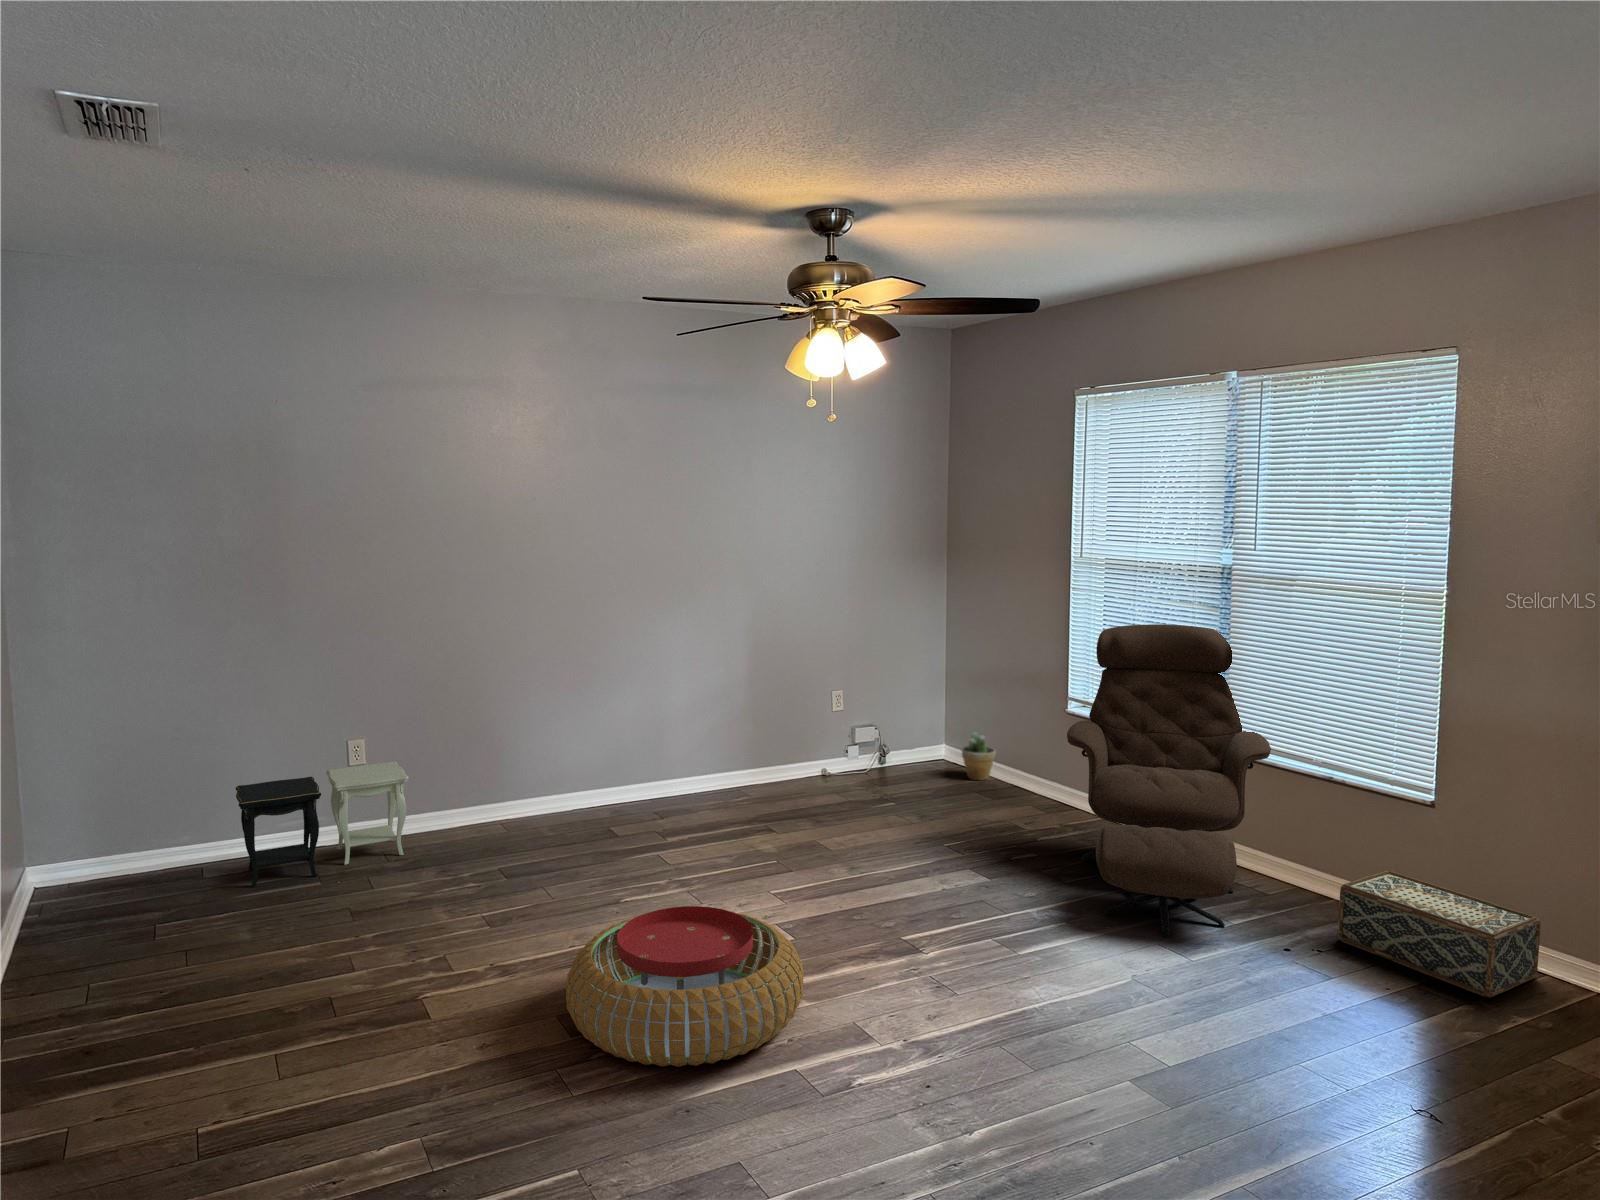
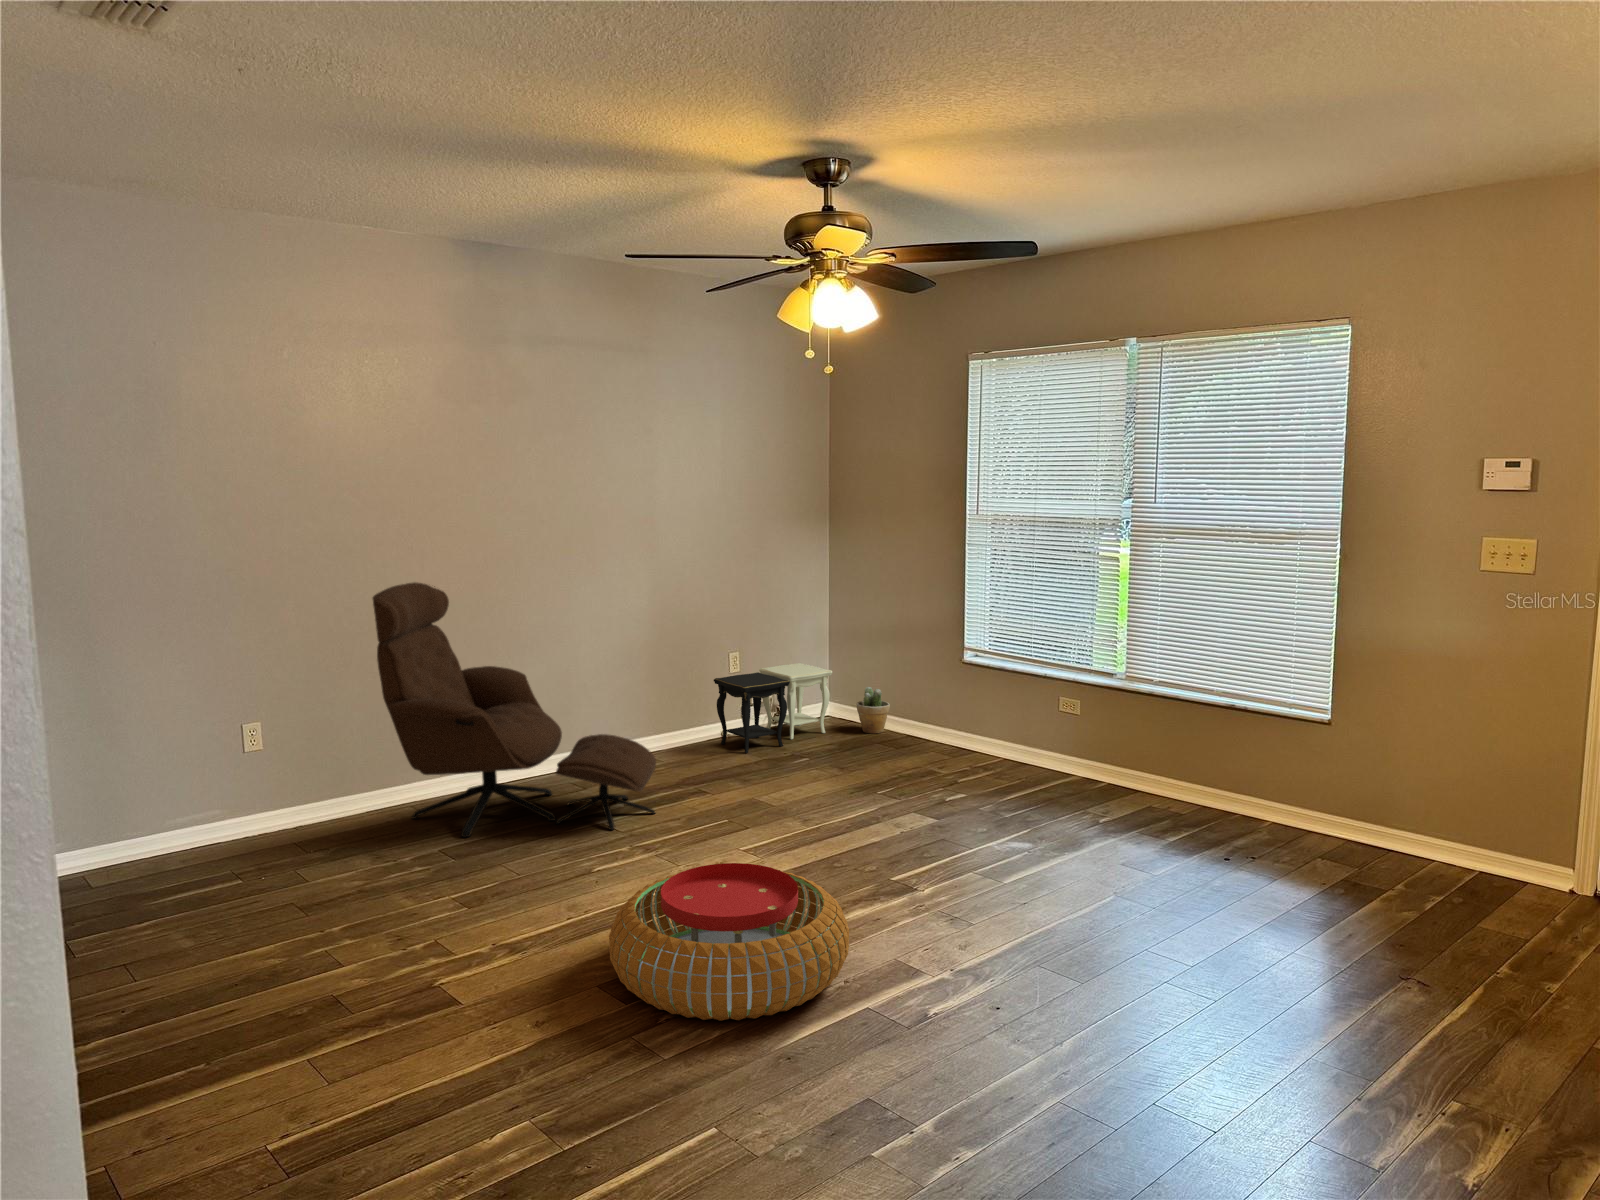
lounge chair: present [1067,624,1271,937] -> present [373,582,656,837]
side table: present [236,762,409,887] -> present [714,663,832,753]
woven basket: present [1338,871,1540,998] -> none [1259,782,1424,879]

